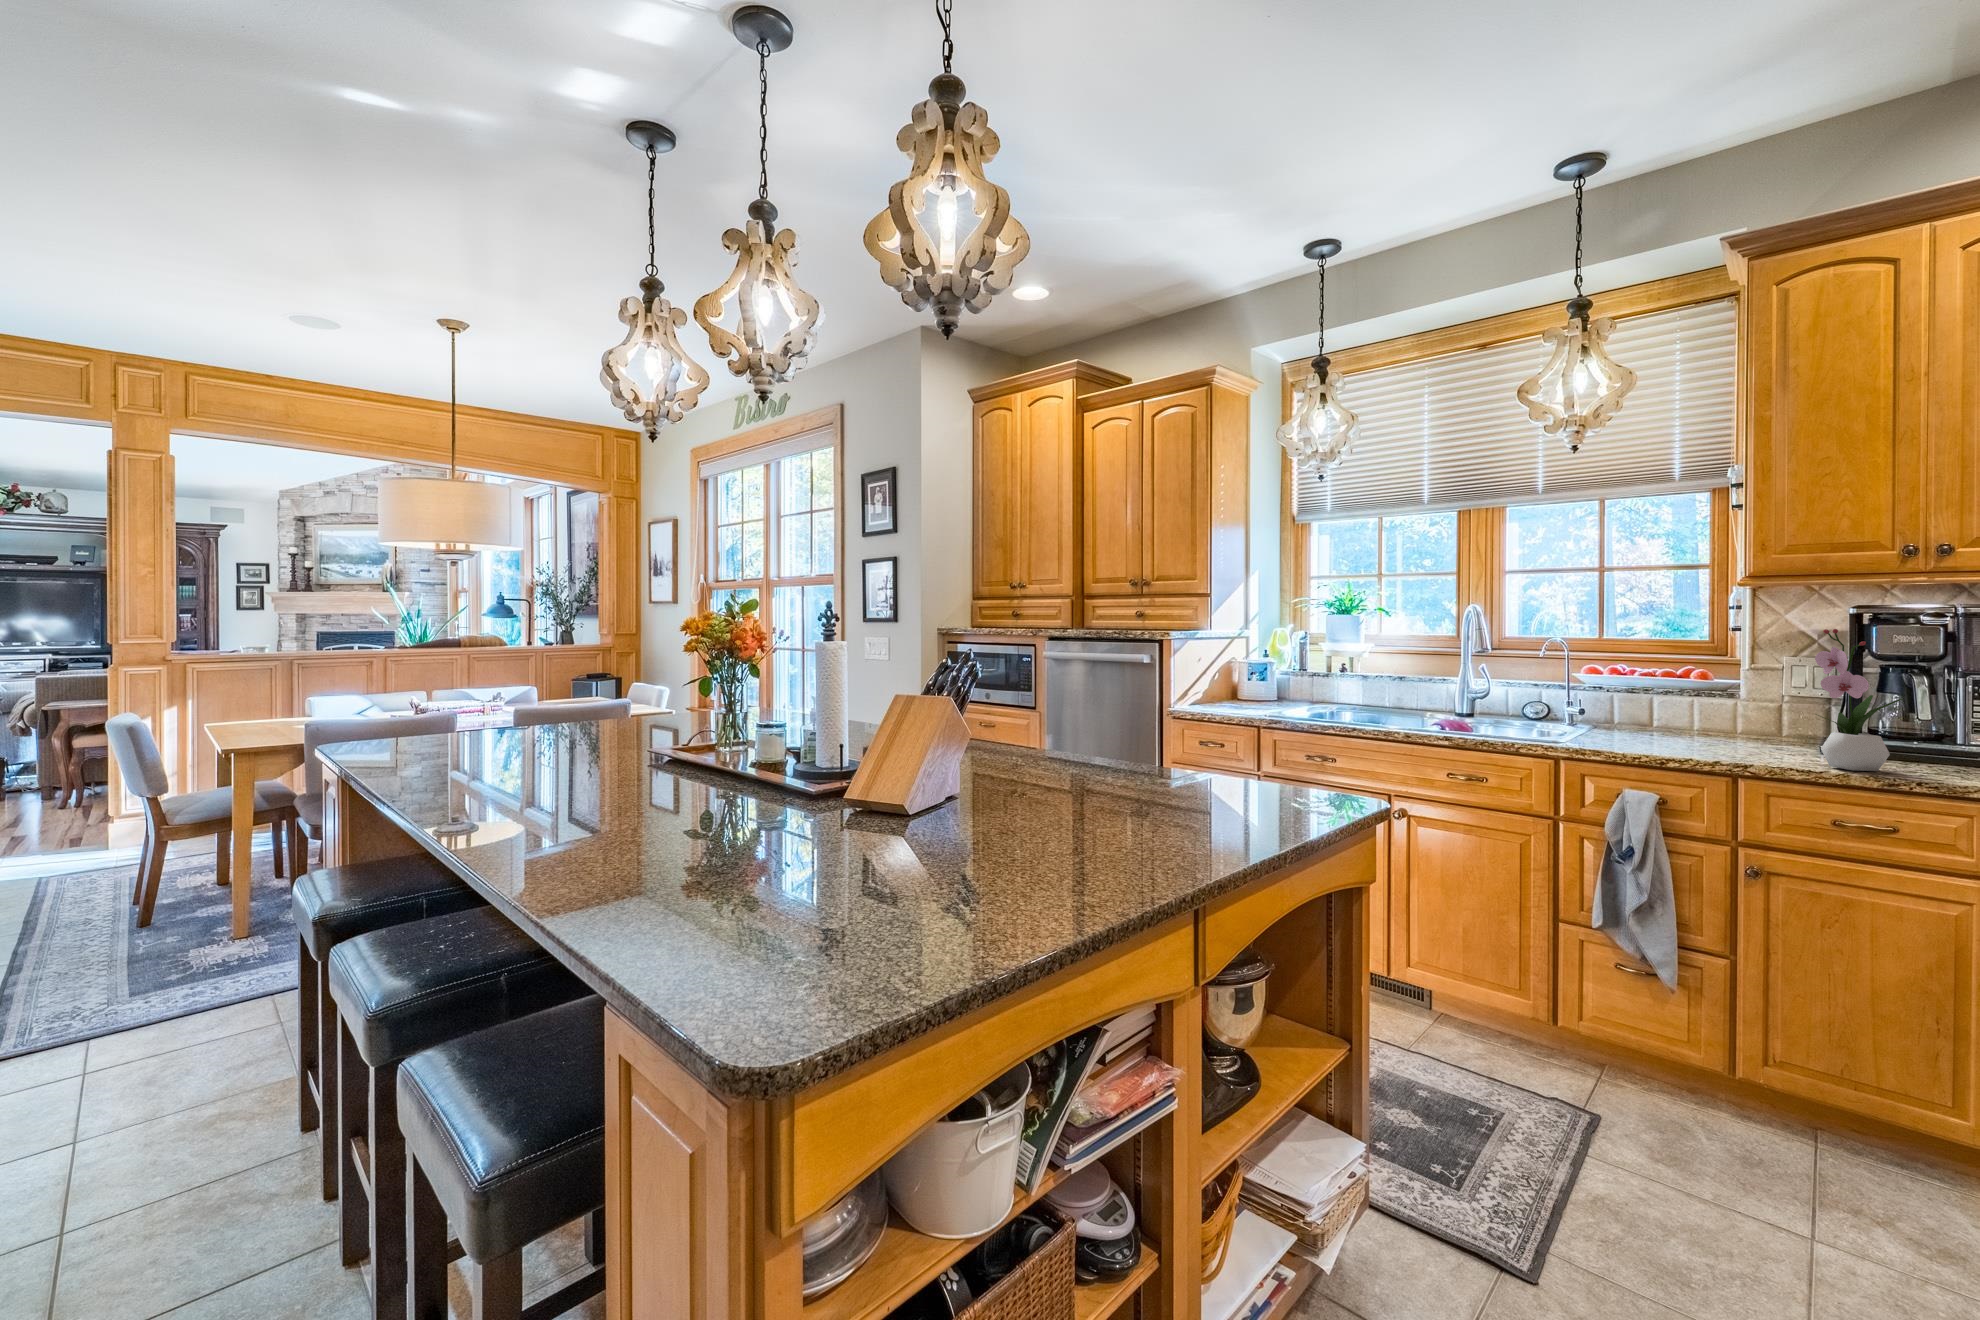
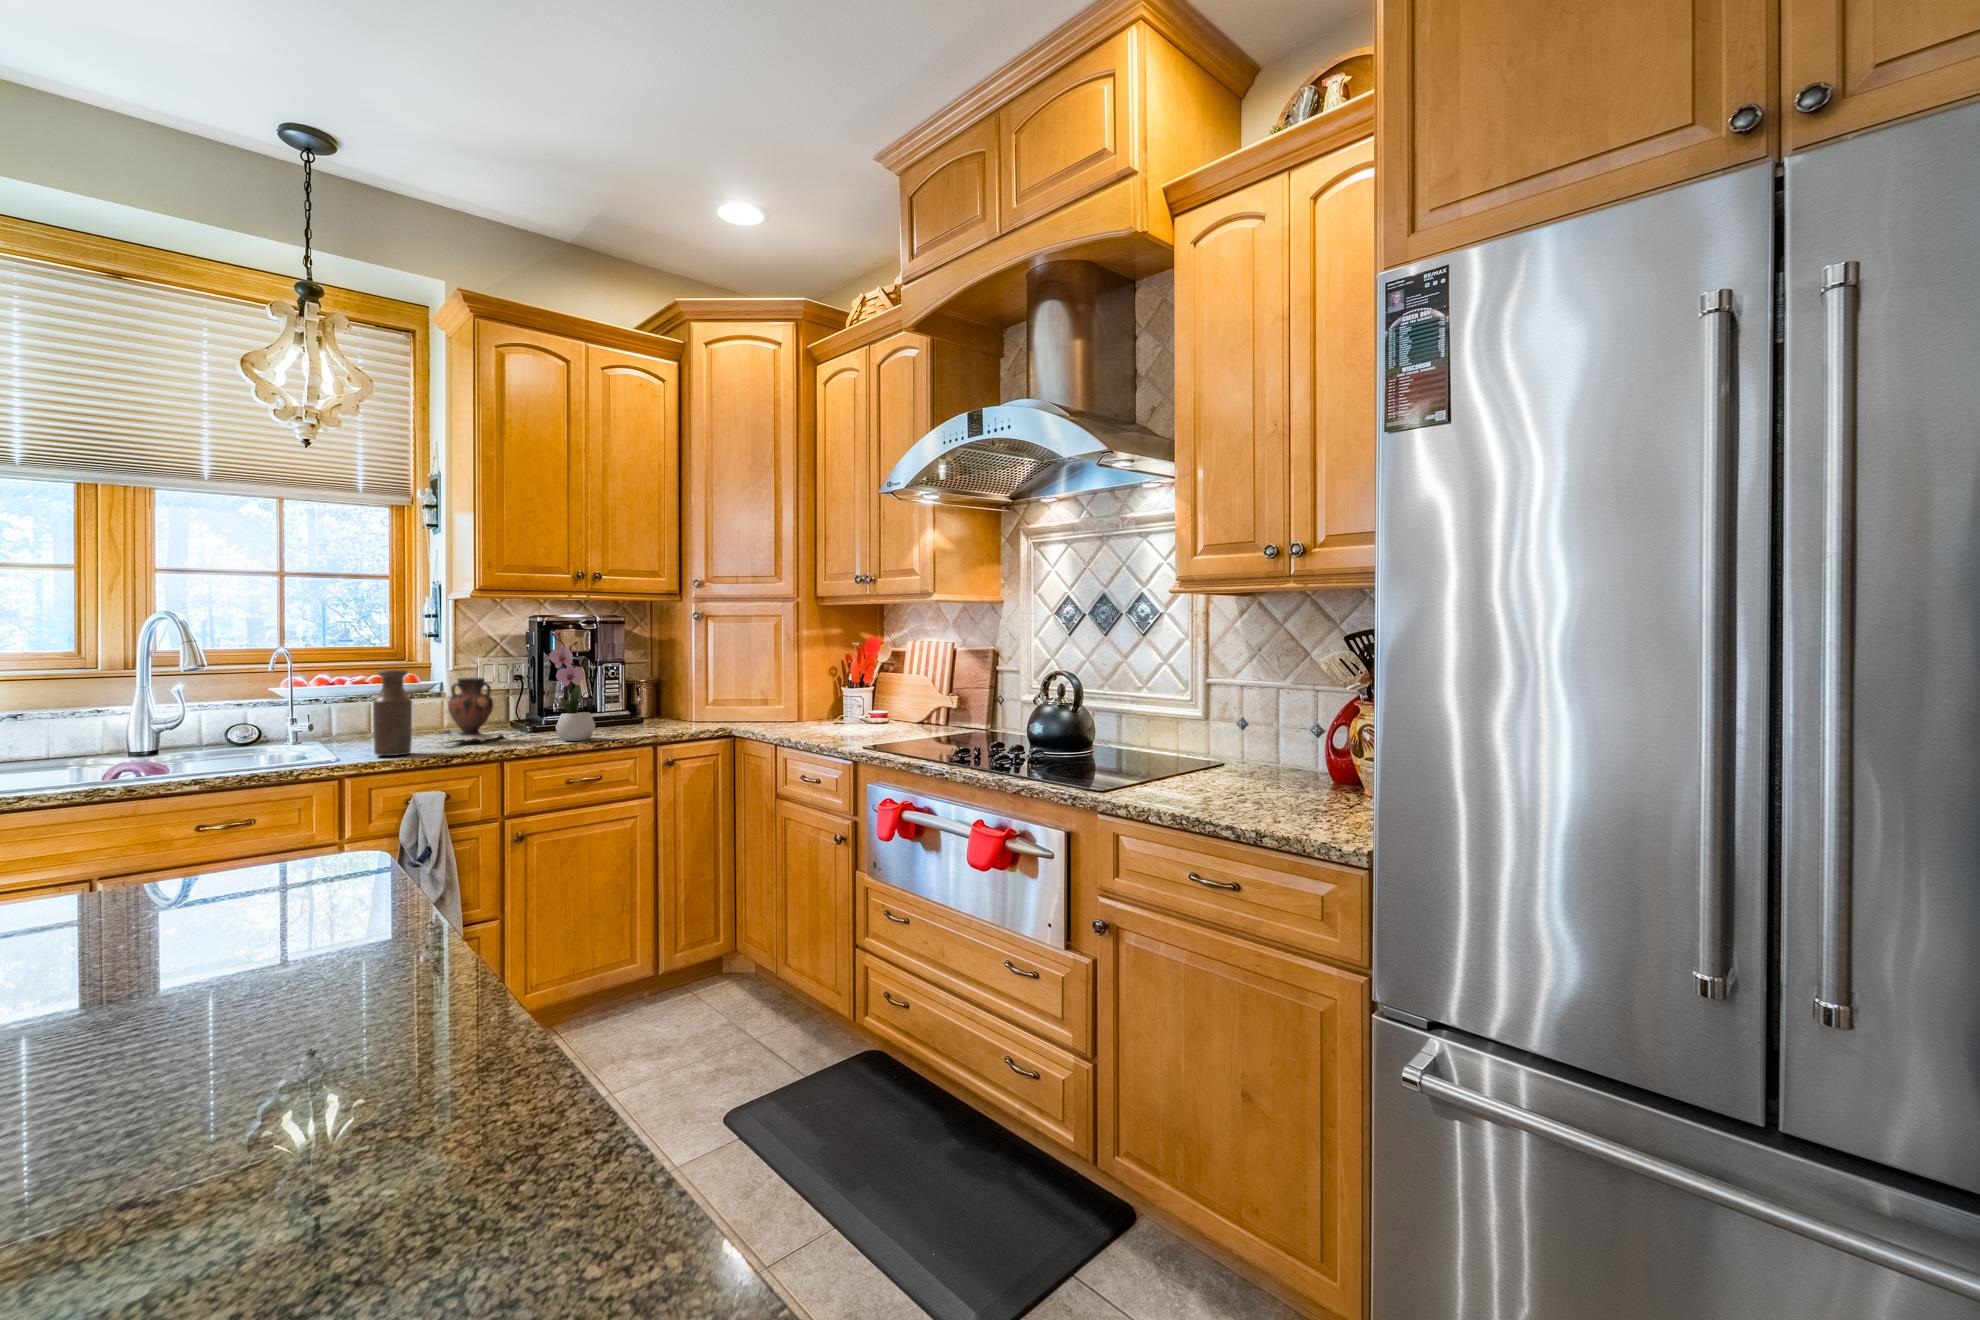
bottle: none [1600,663,1642,750] -> present [373,670,412,756]
vase: none [1670,677,1777,752] -> present [436,677,503,741]

